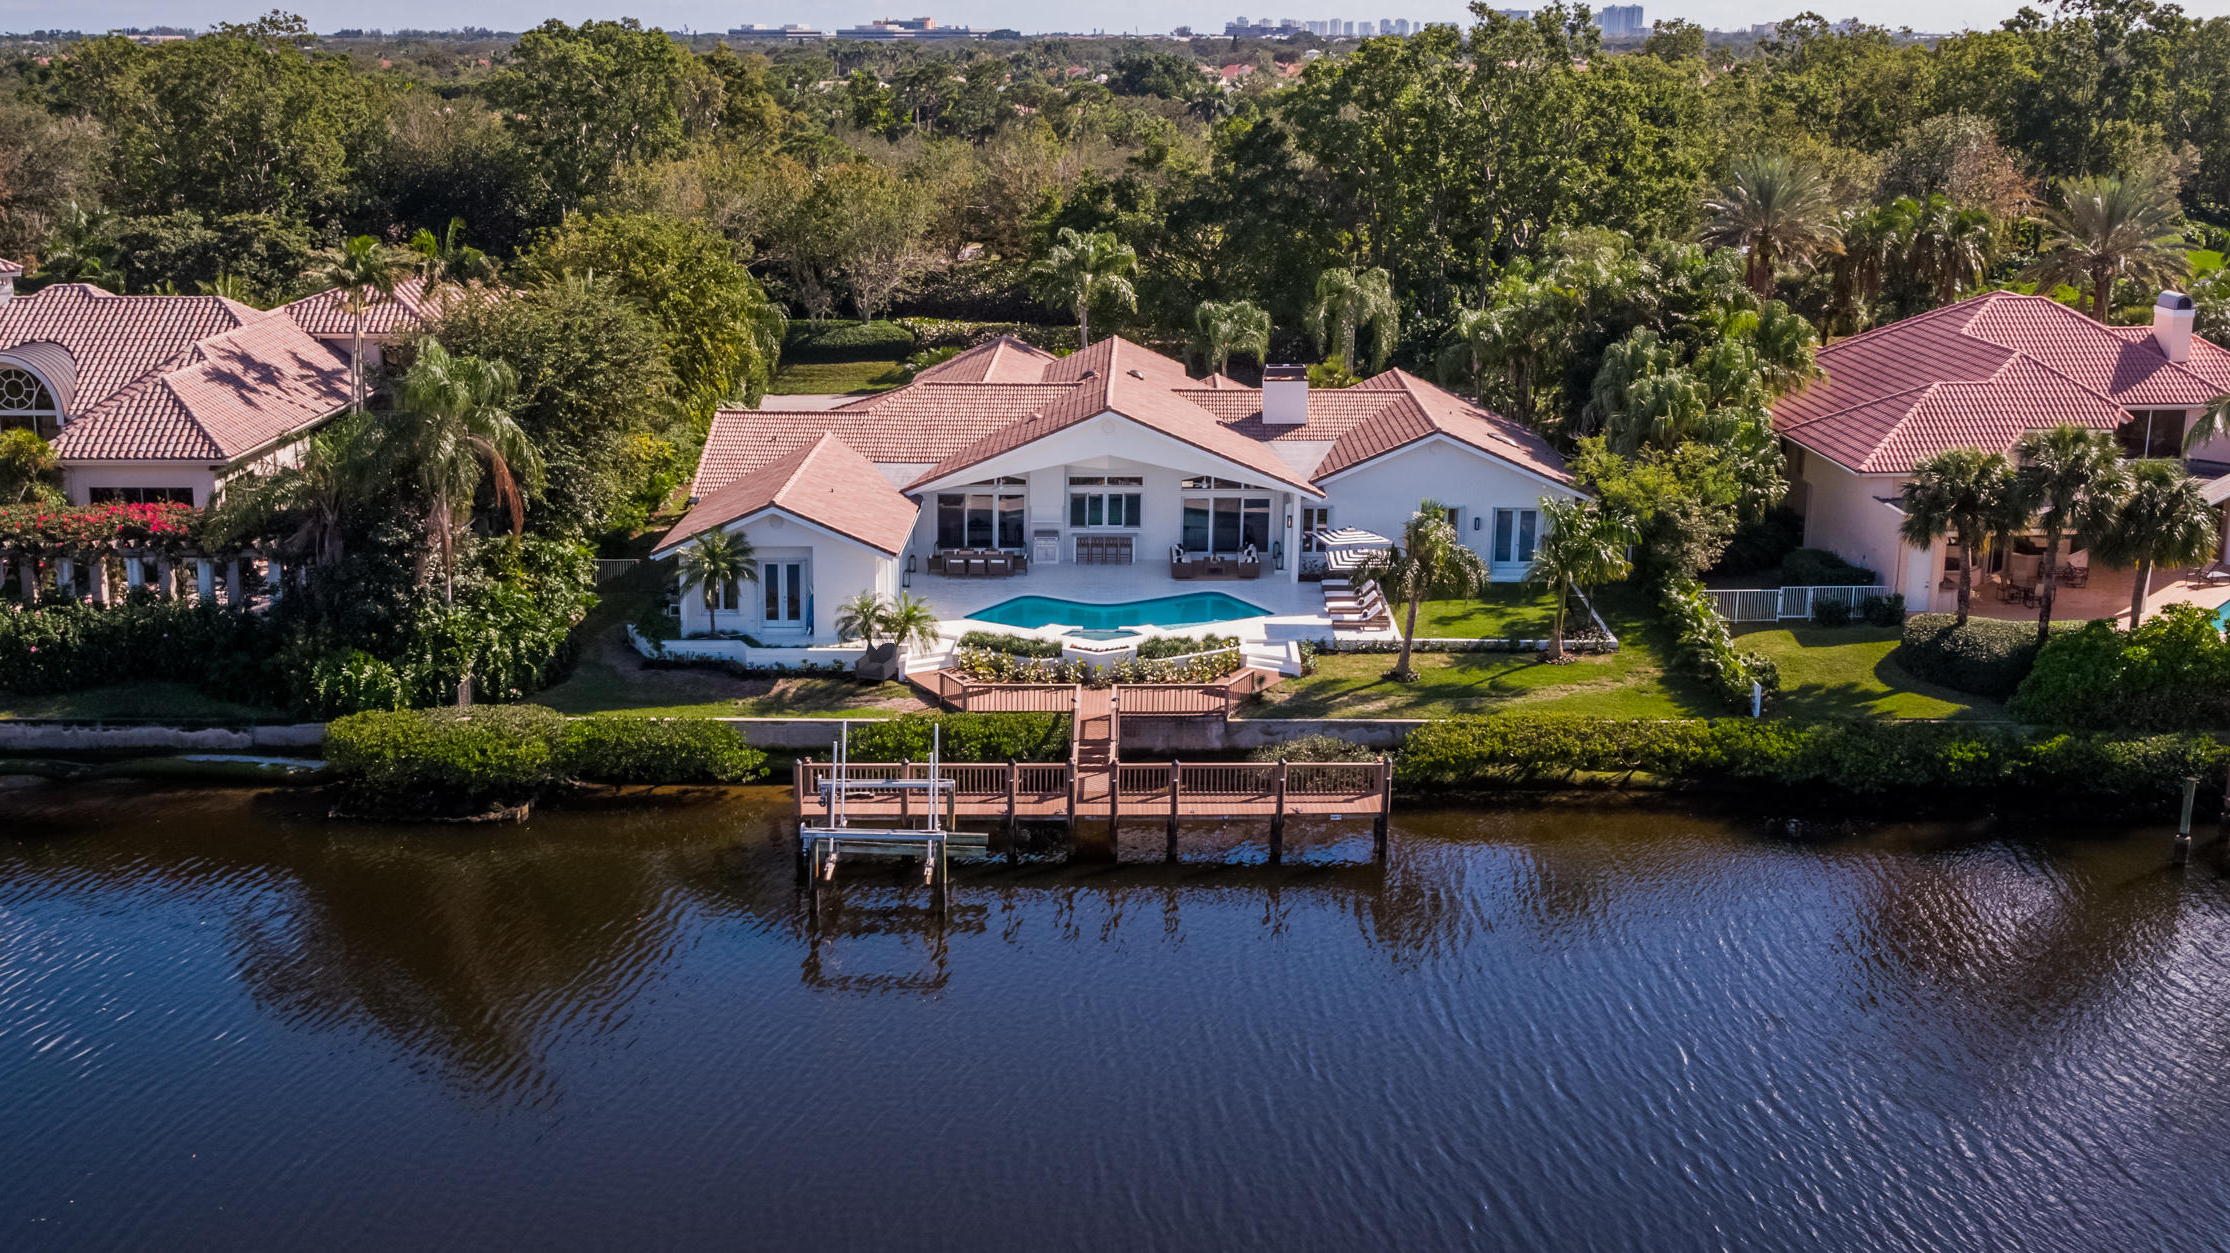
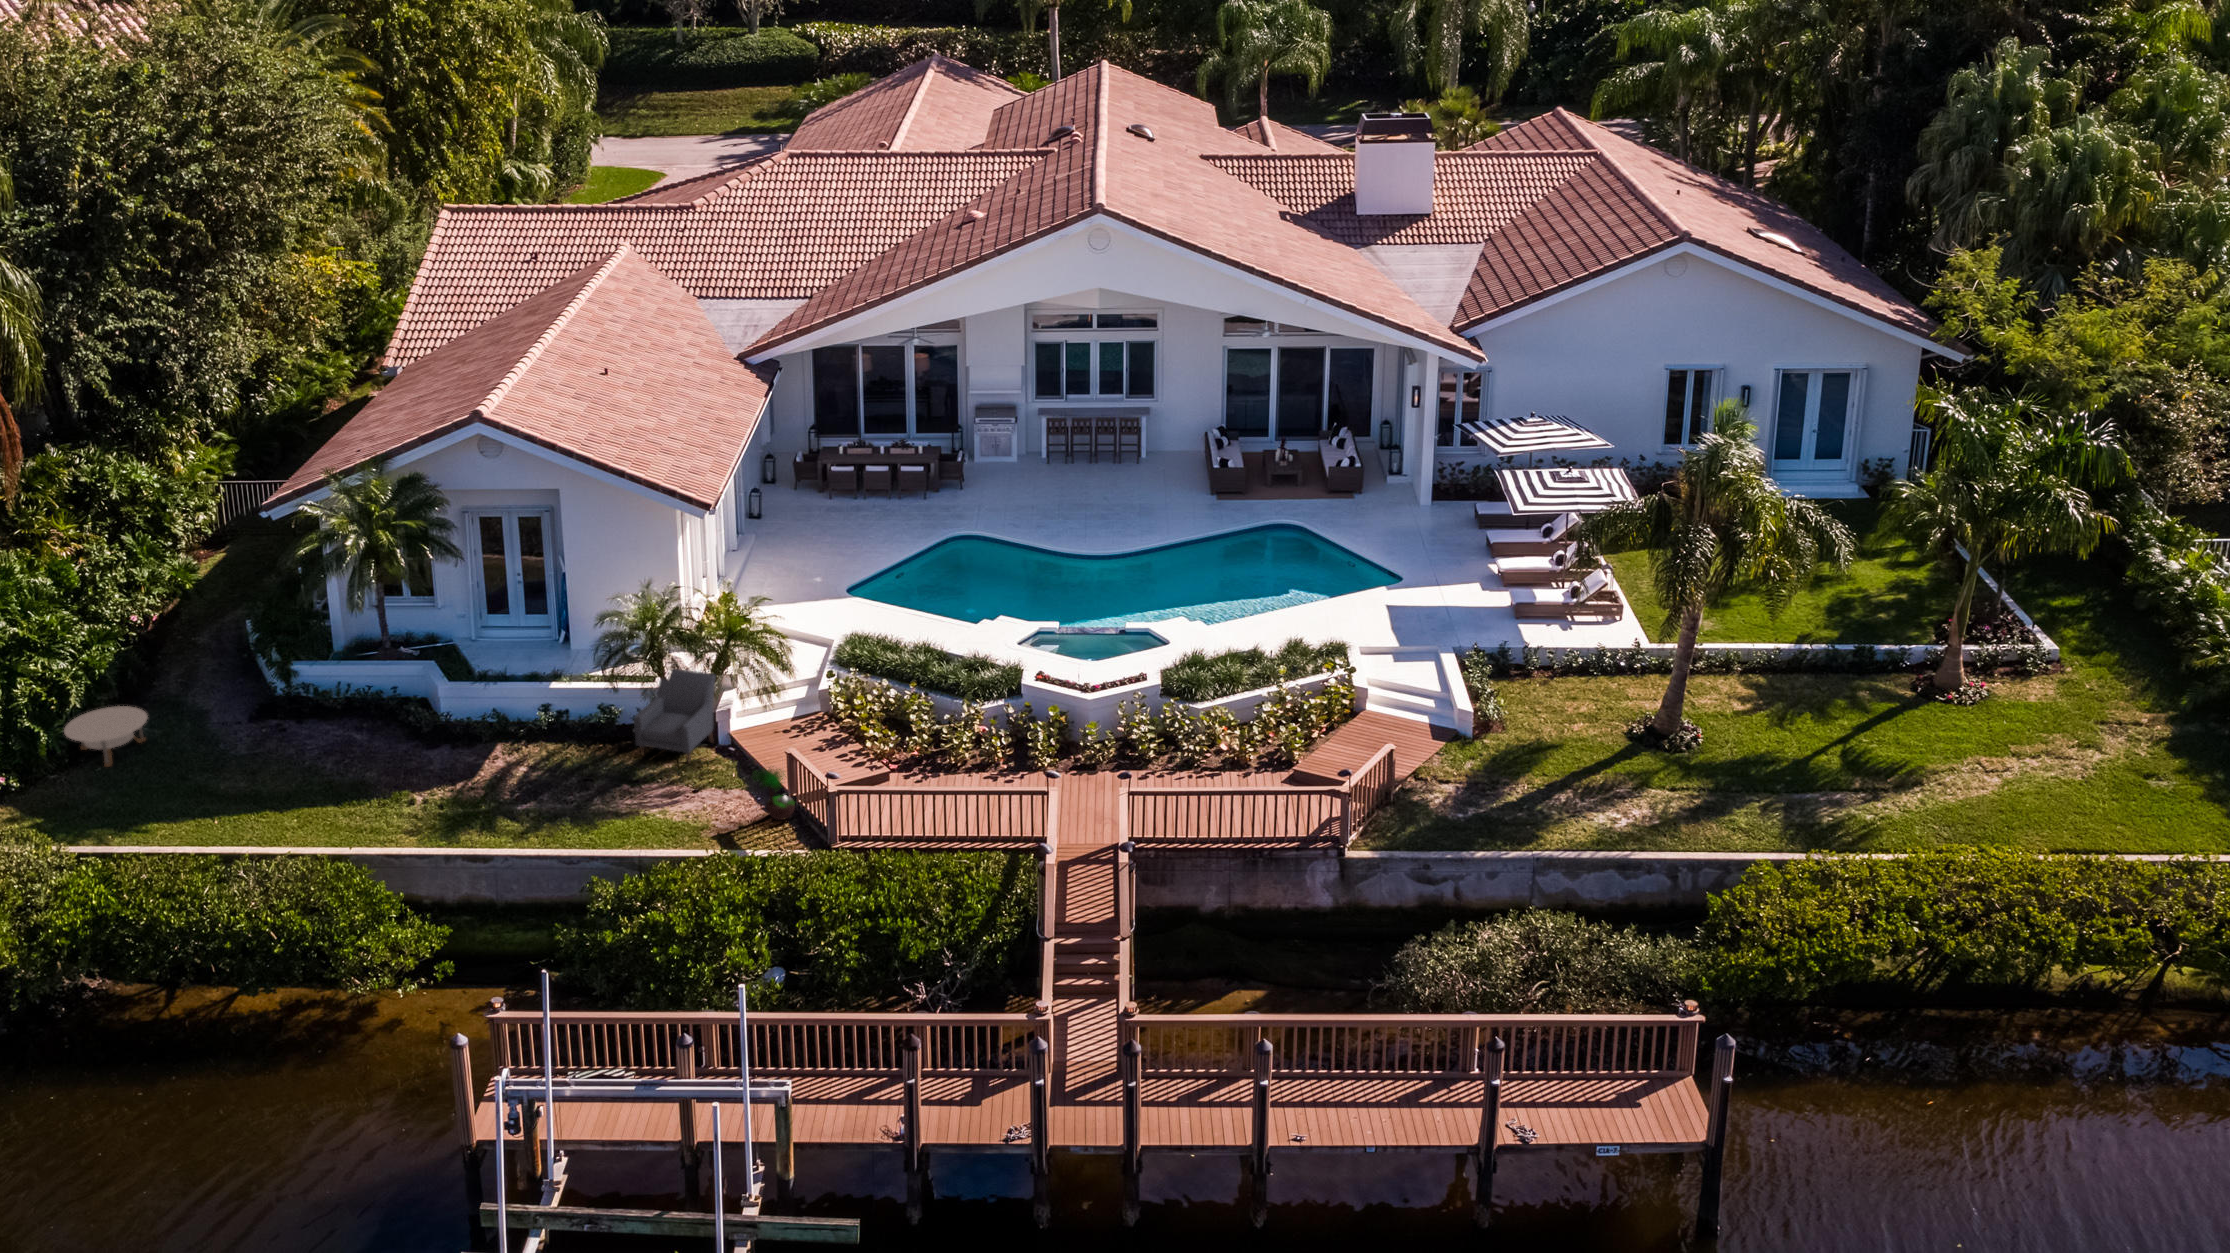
round table: none [556,657,598,685] -> present [64,706,148,767]
potted tree: present [1249,675,1266,703] -> present [753,769,795,820]

